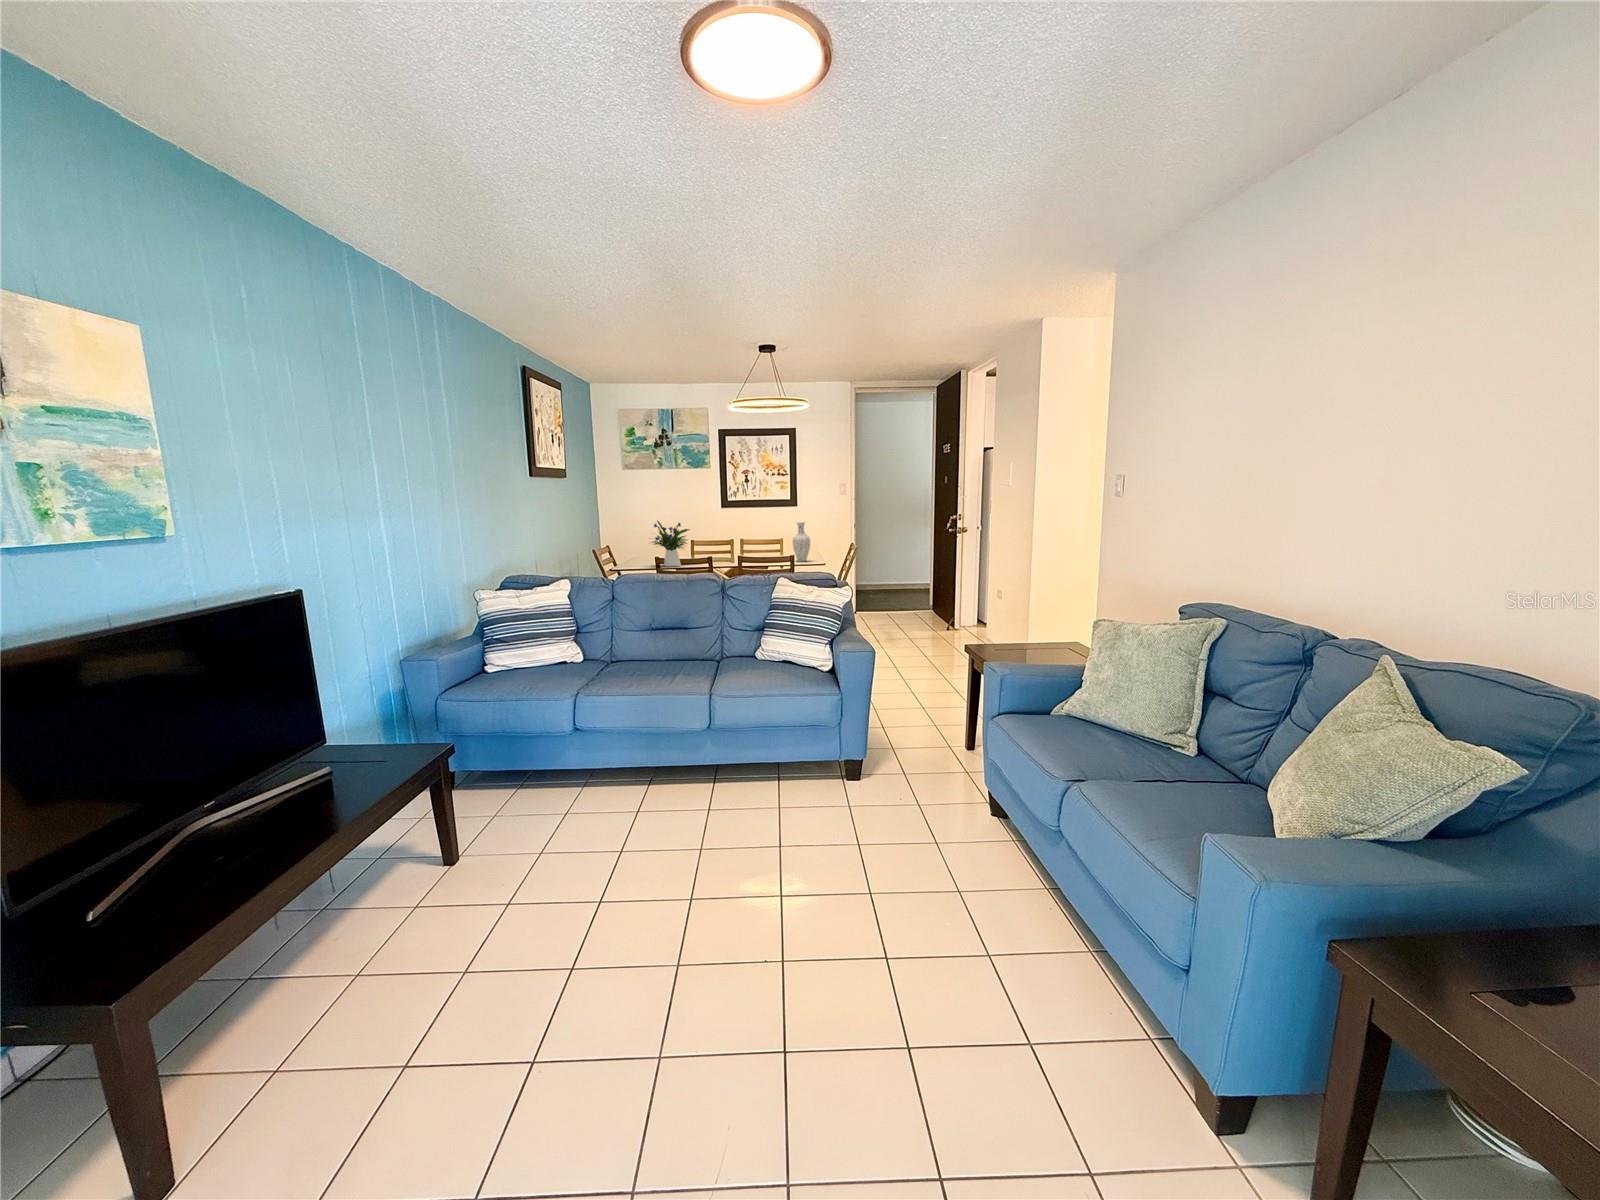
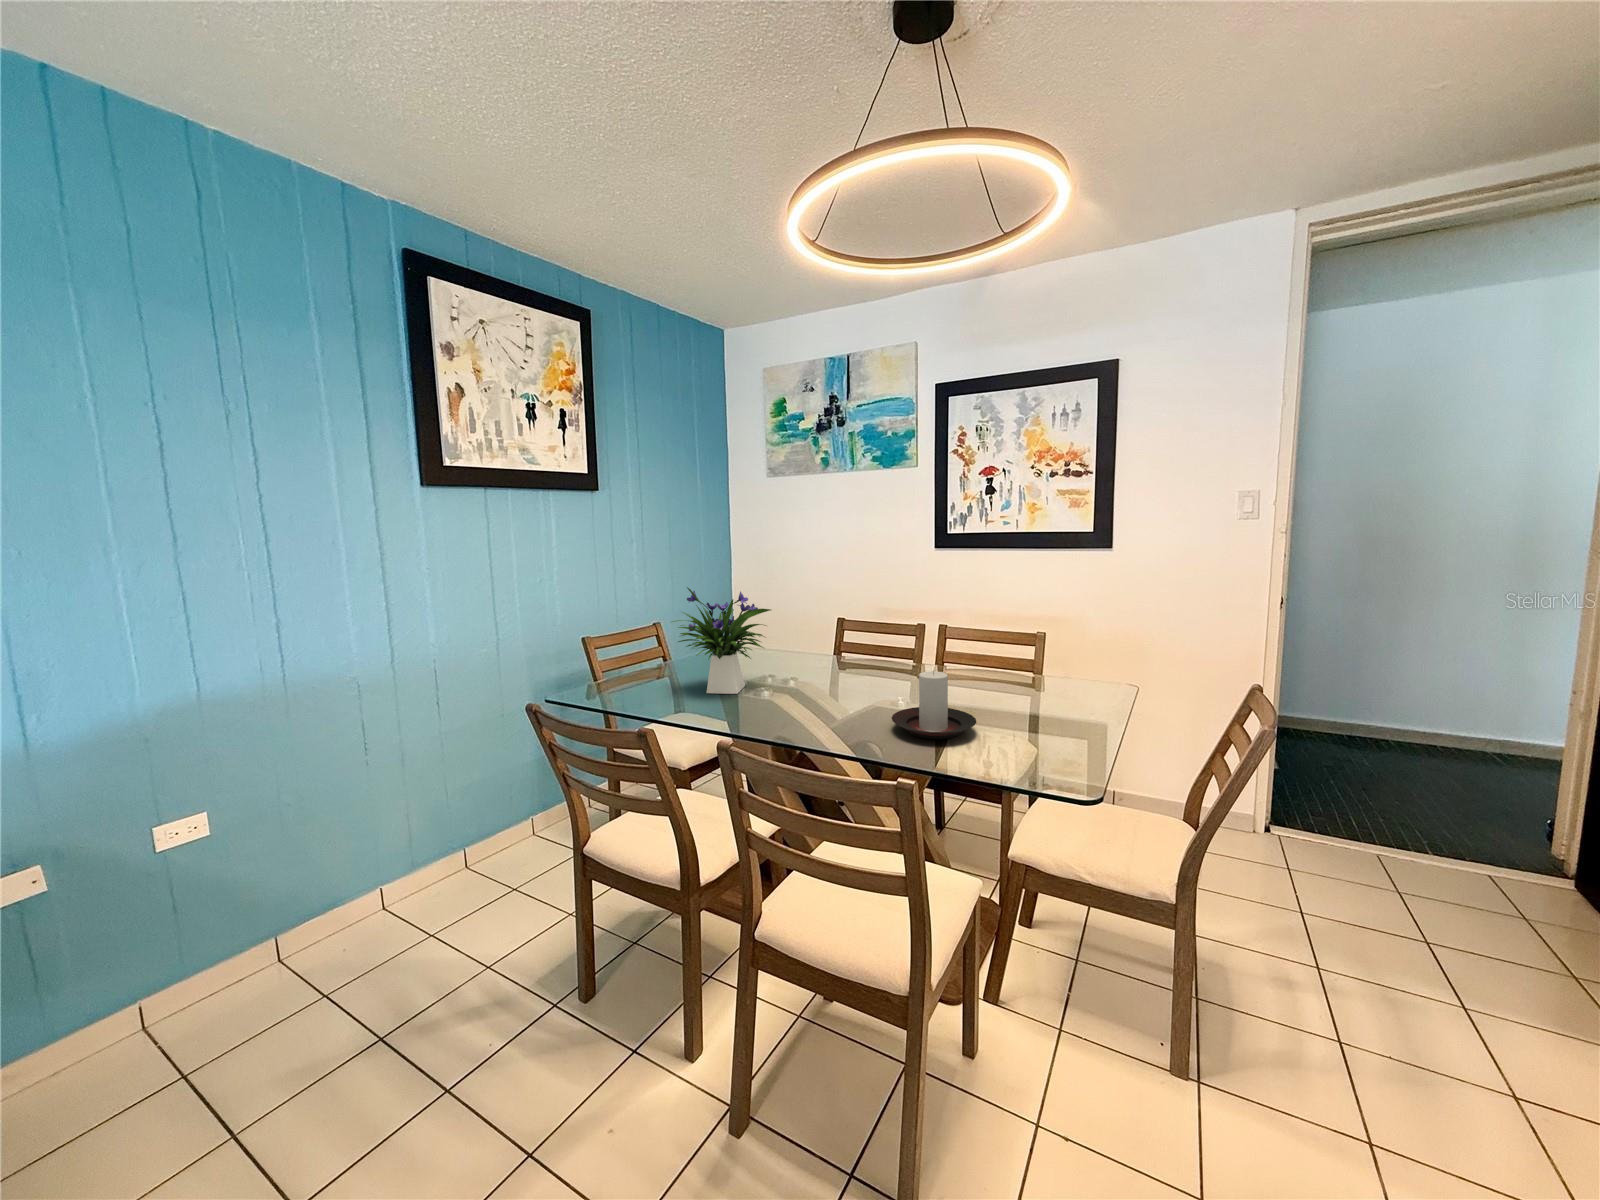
vase: present [792,522,810,562] -> none [1022,611,1080,732]
candle holder: none [755,543,784,565] -> present [892,671,976,739]

